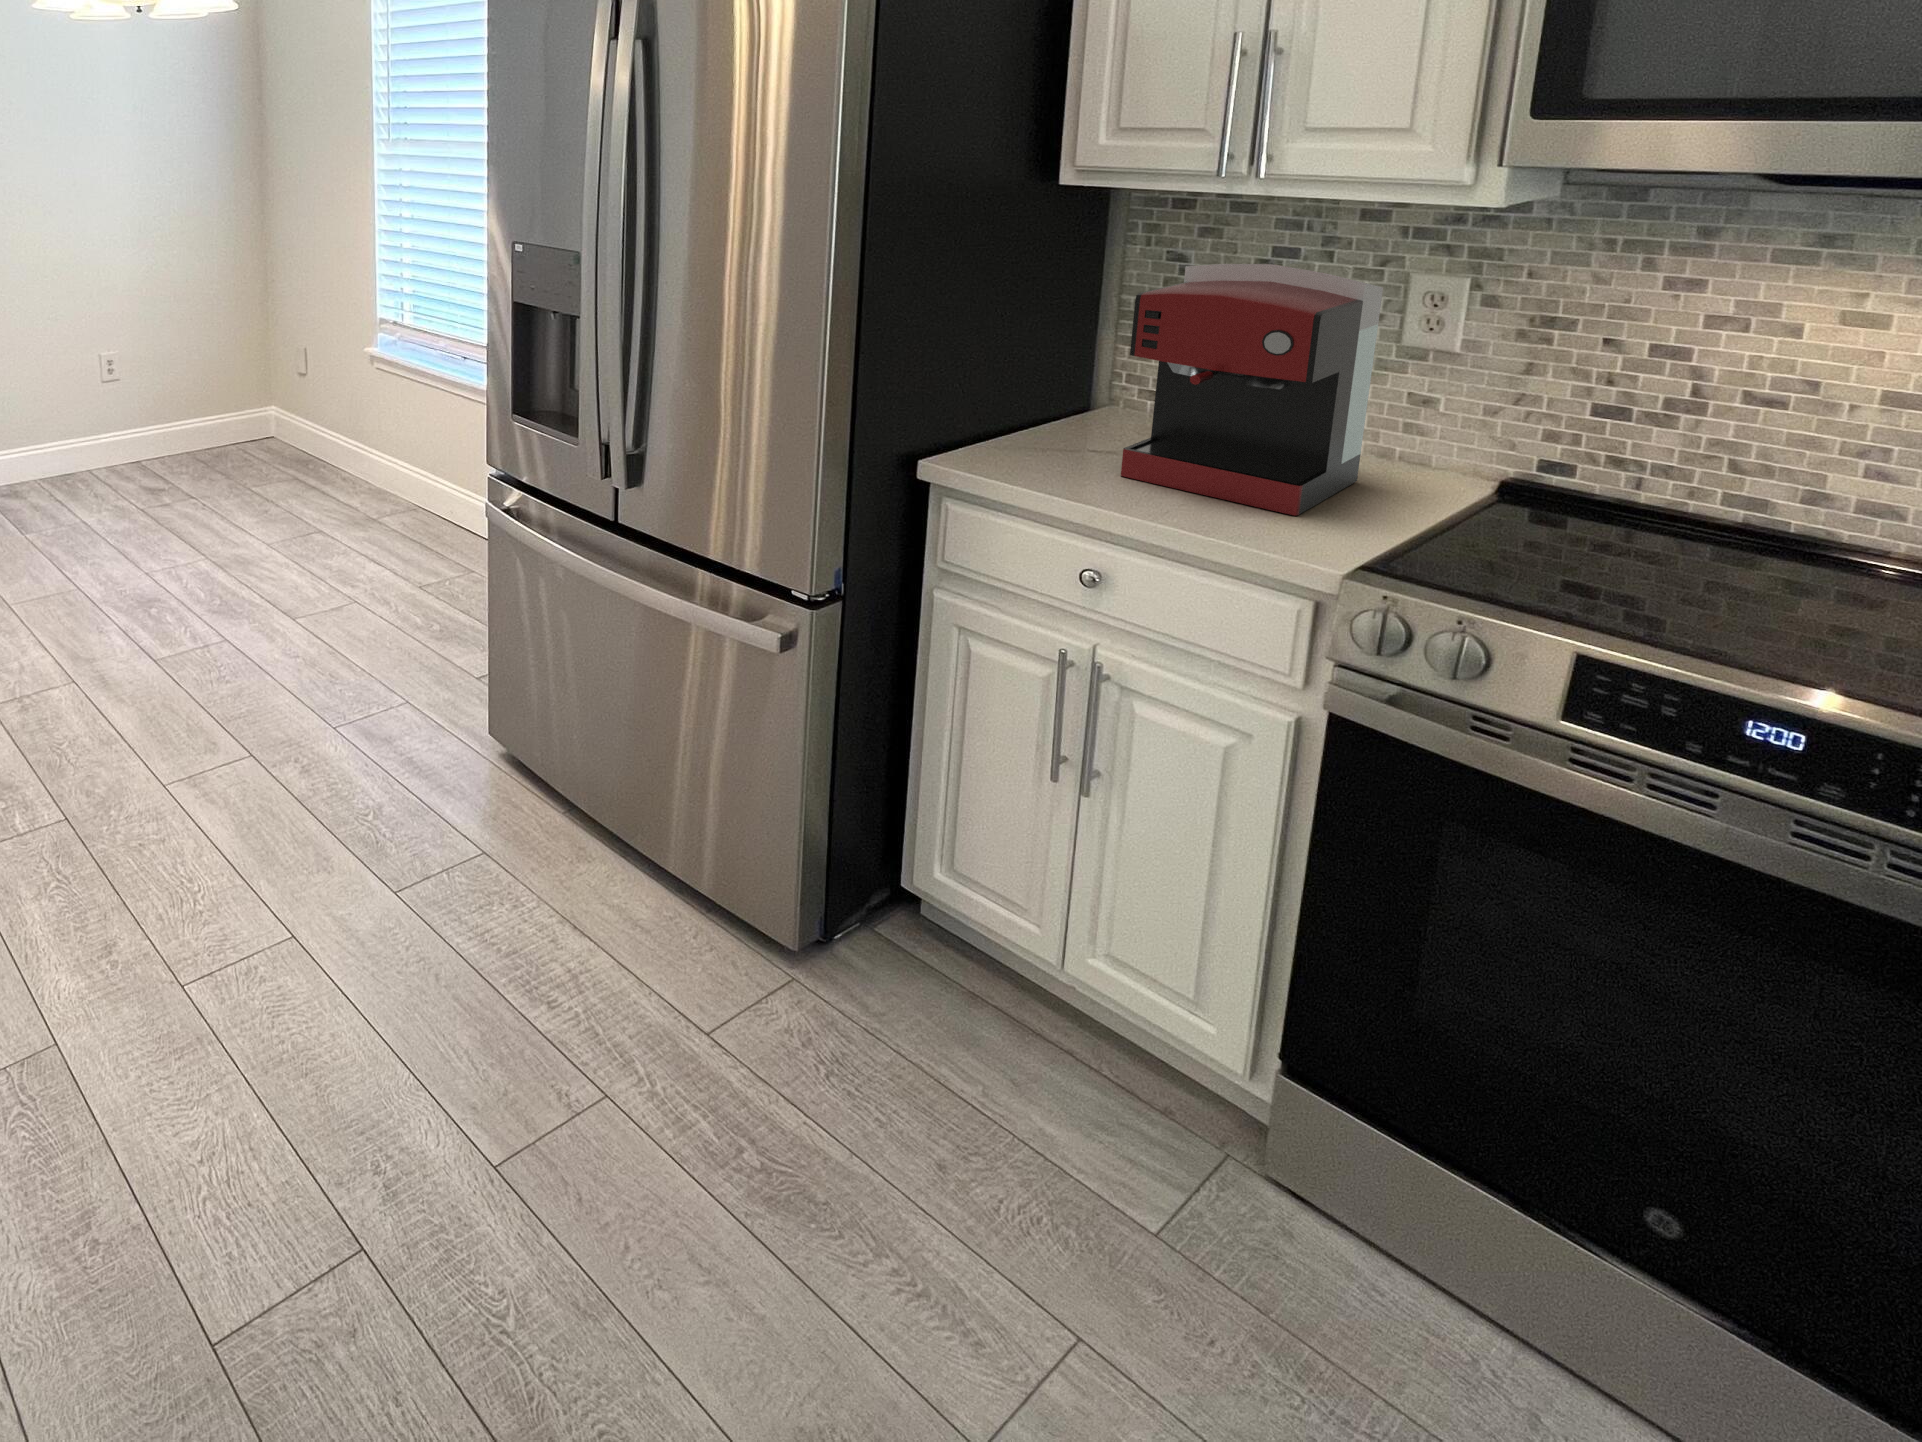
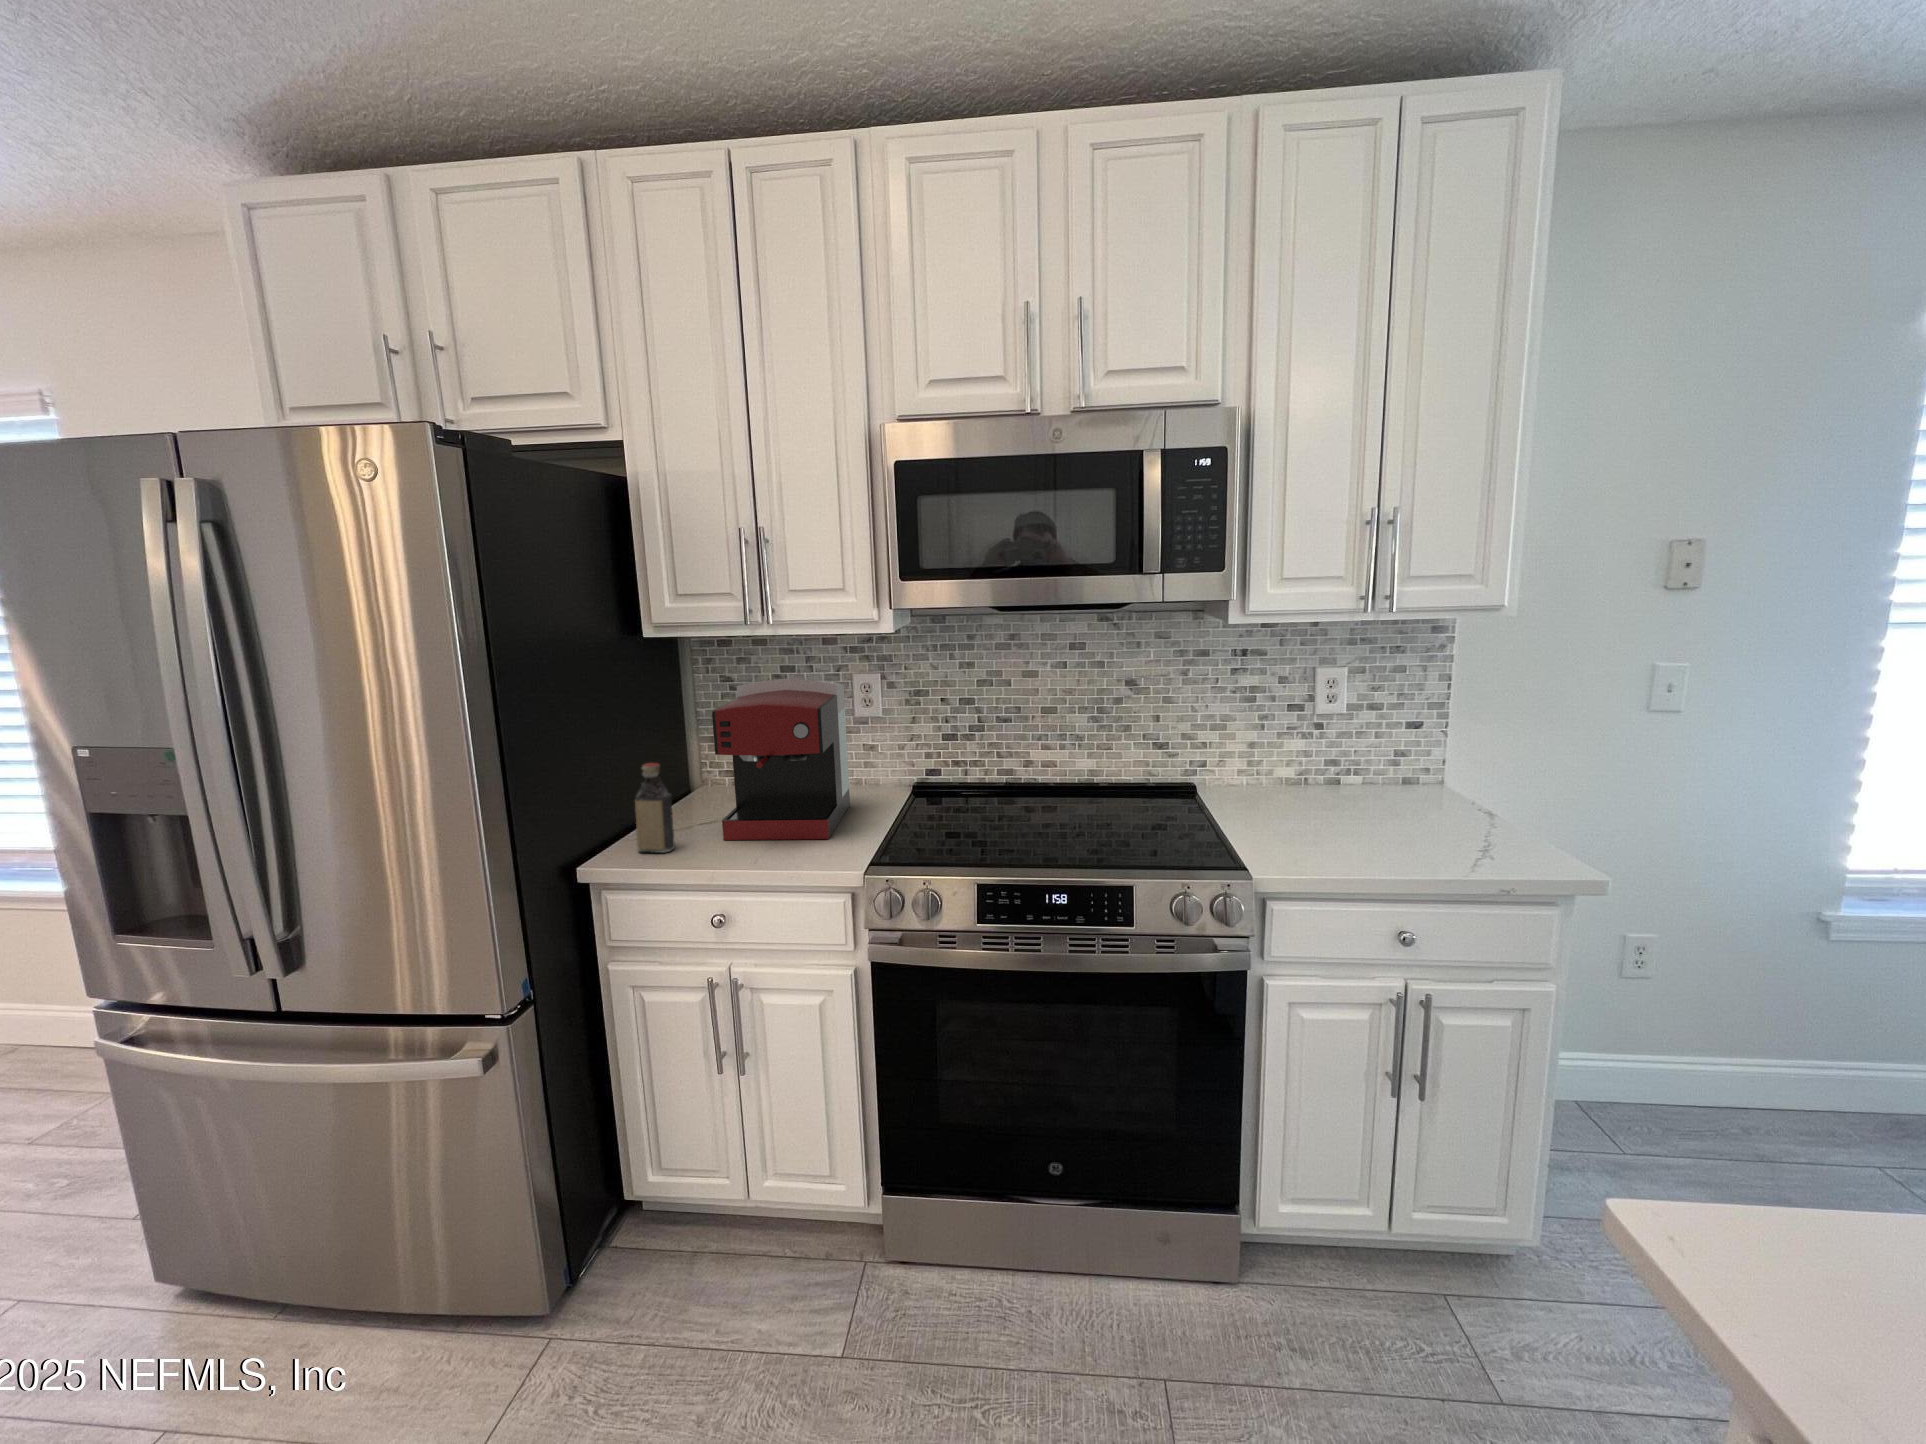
bottle: none [997,349,1055,470] -> present [635,763,675,853]

